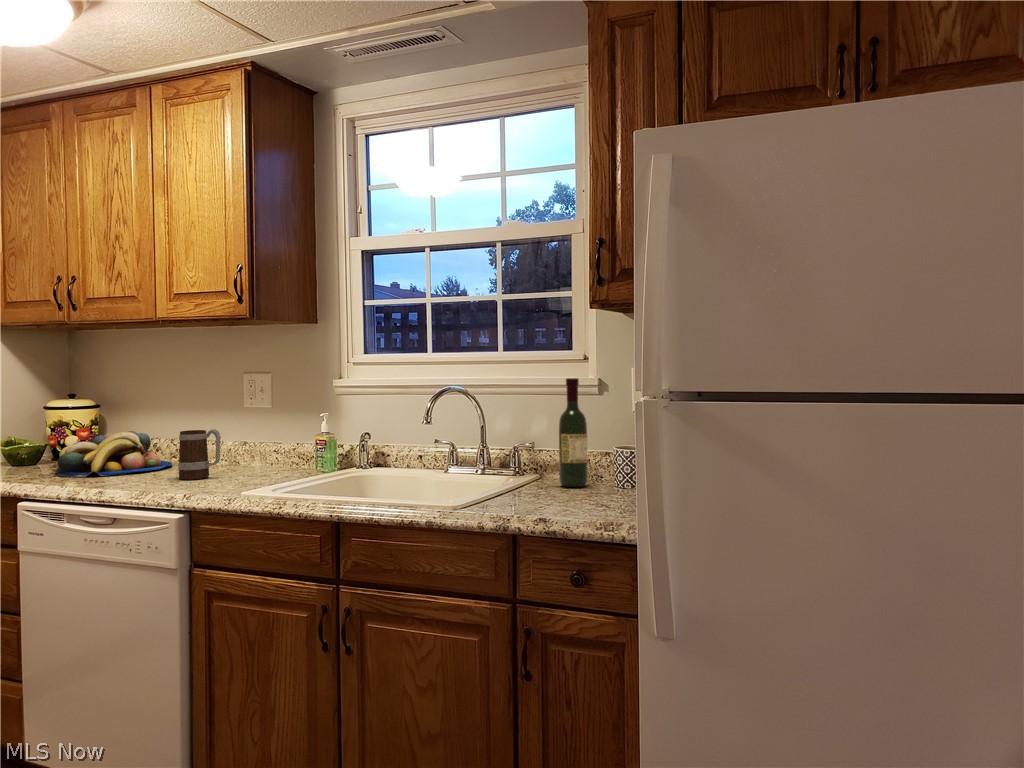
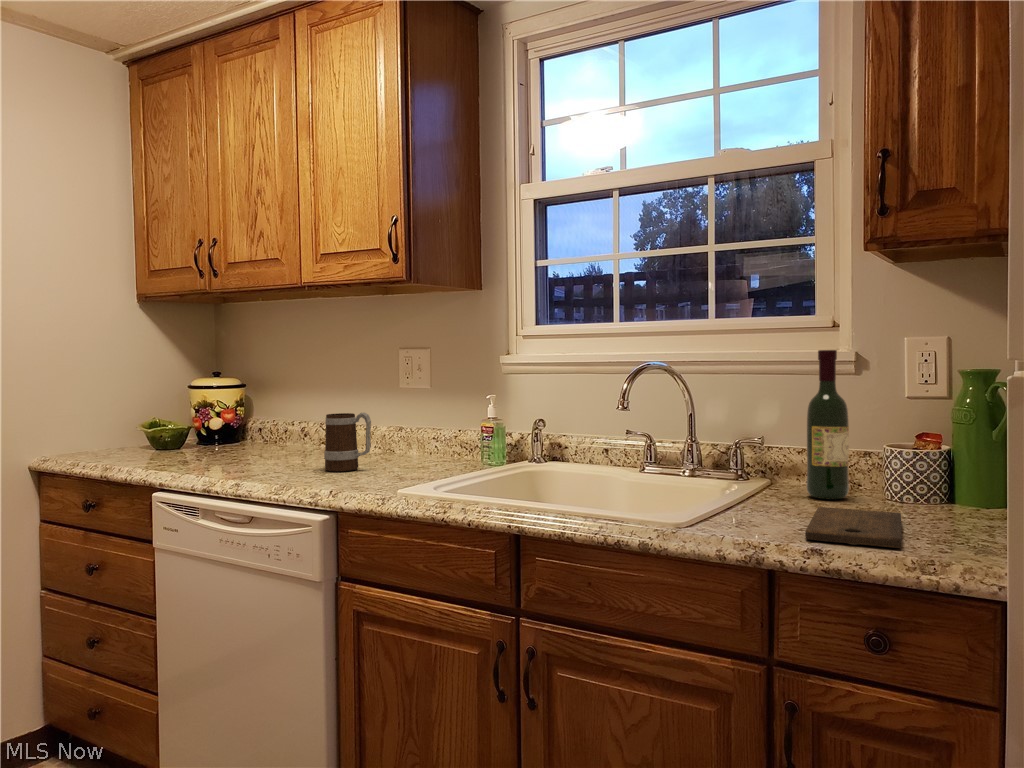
fruit bowl: present [56,431,173,477] -> none [197,414,319,464]
cutting board: none [539,492,611,515] -> present [805,507,902,548]

